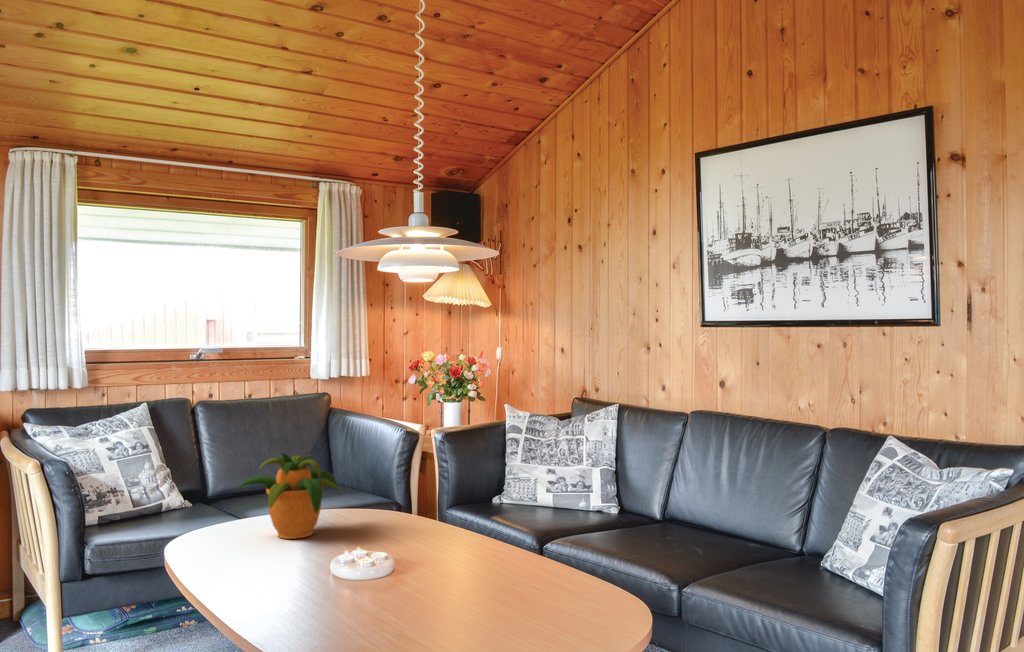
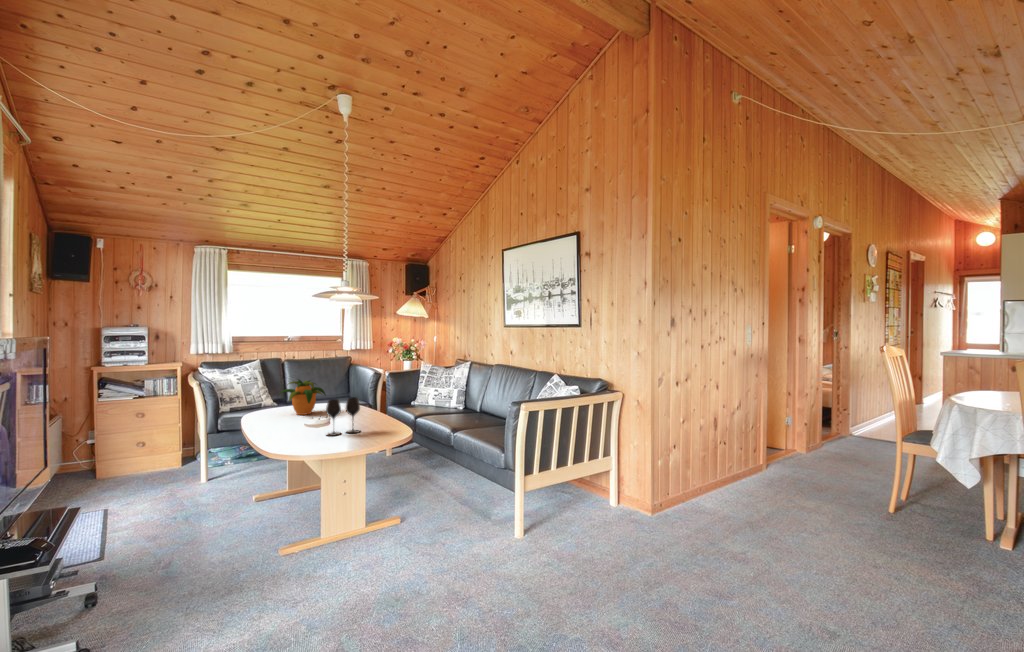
wine glass: none [406,505,485,608] -> present [326,397,360,436]

